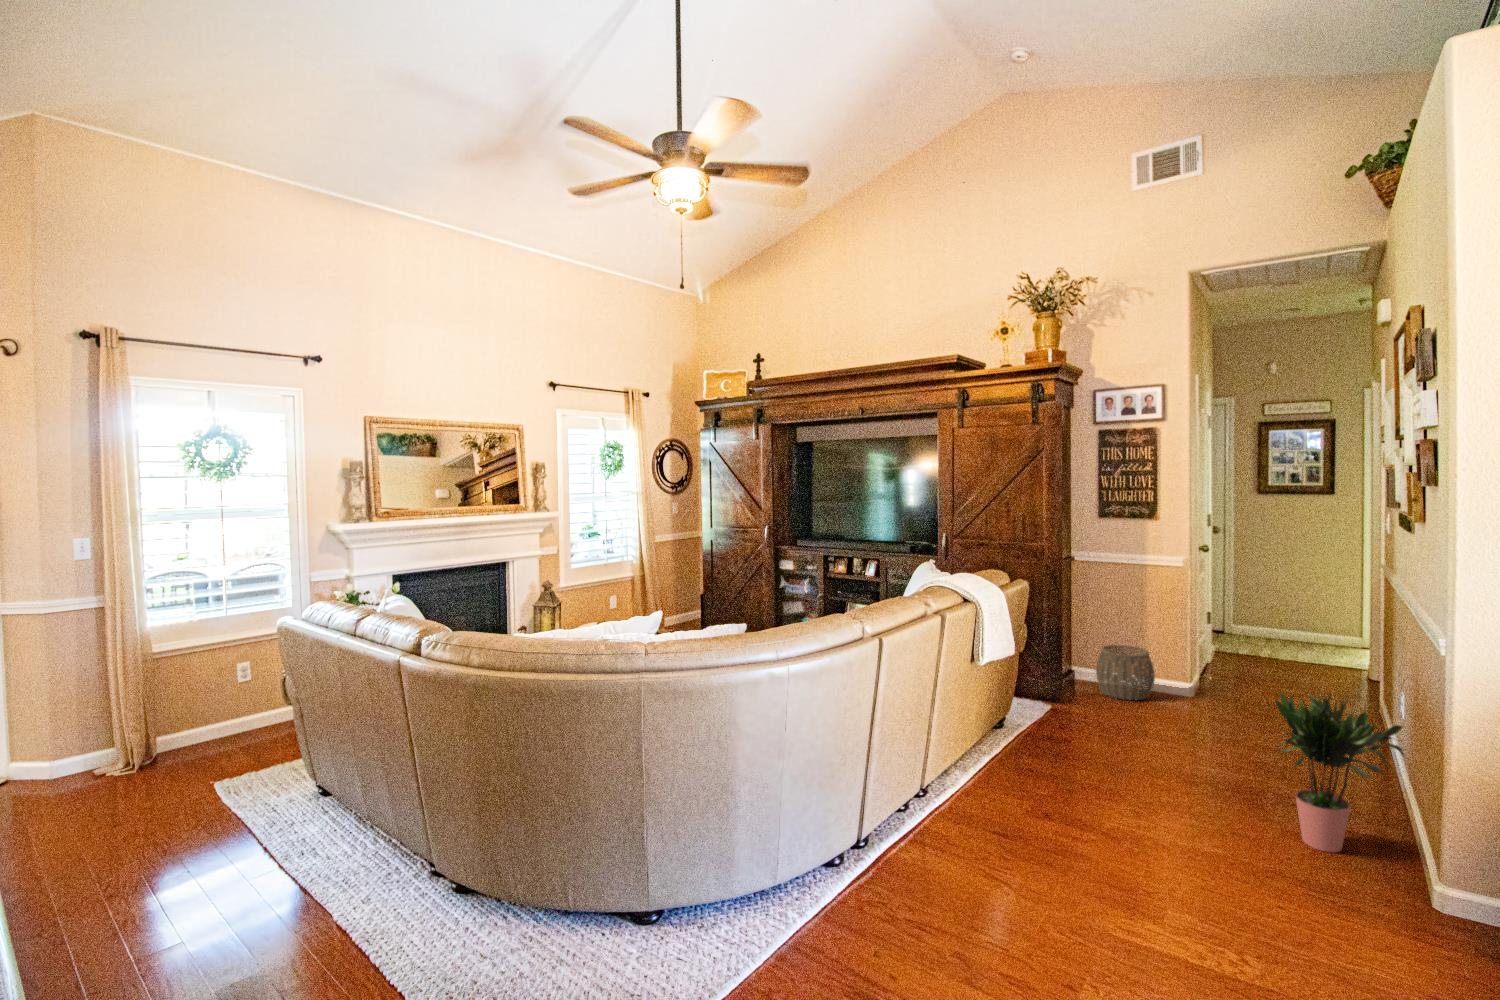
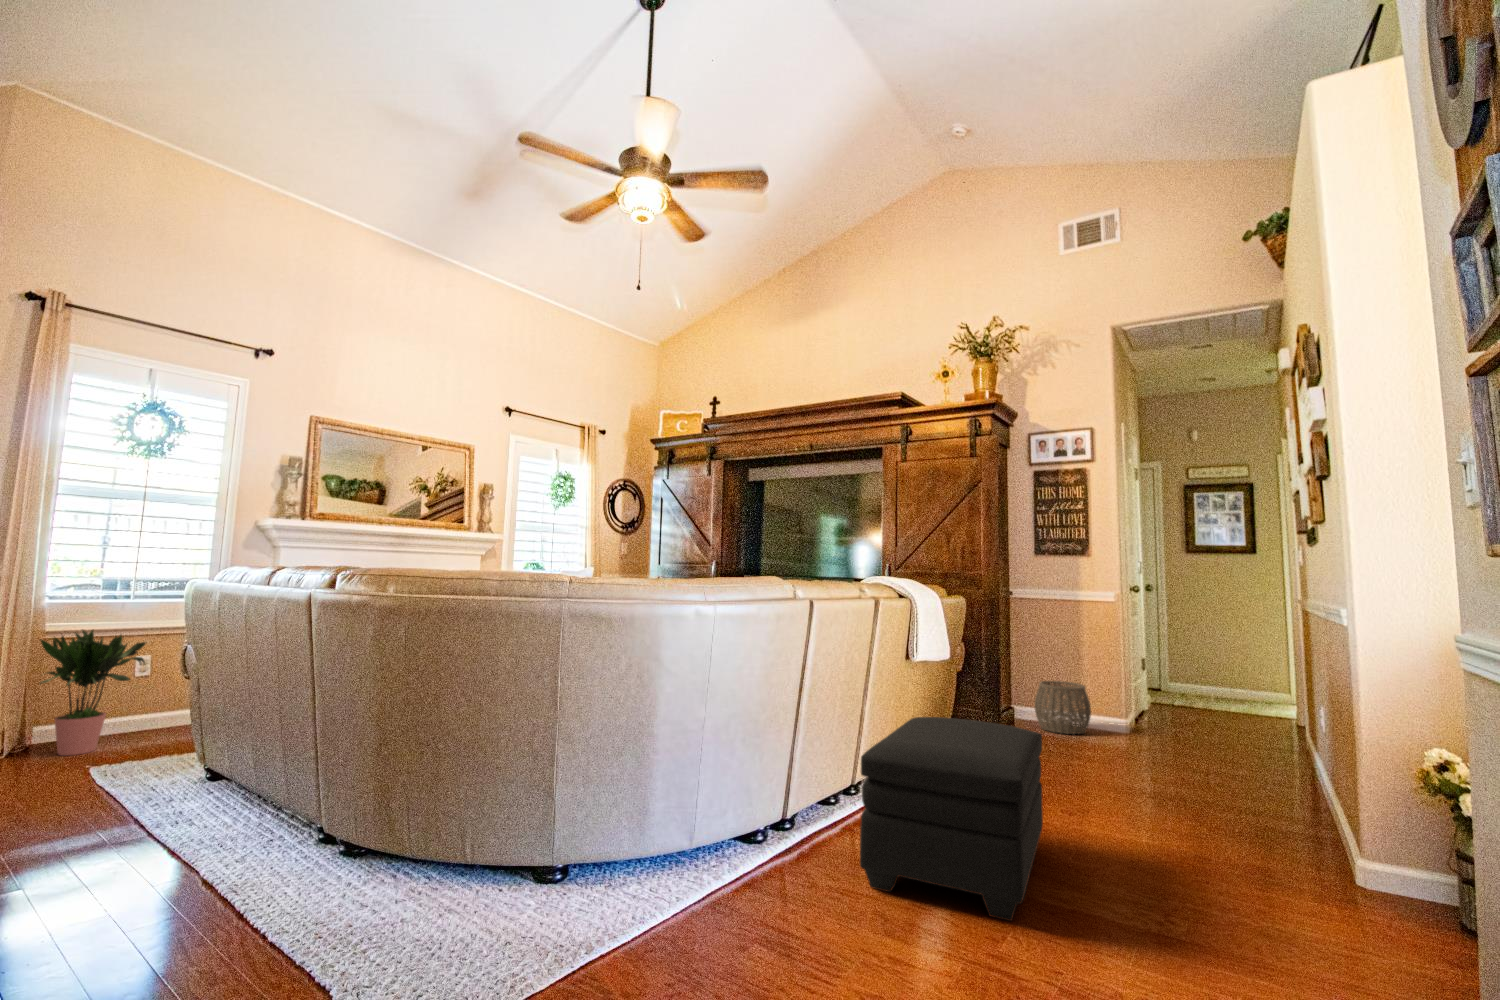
potted plant: present [1275,691,1403,852] -> present [40,630,146,755]
ottoman: none [937,734,1115,964] -> present [860,717,1043,921]

